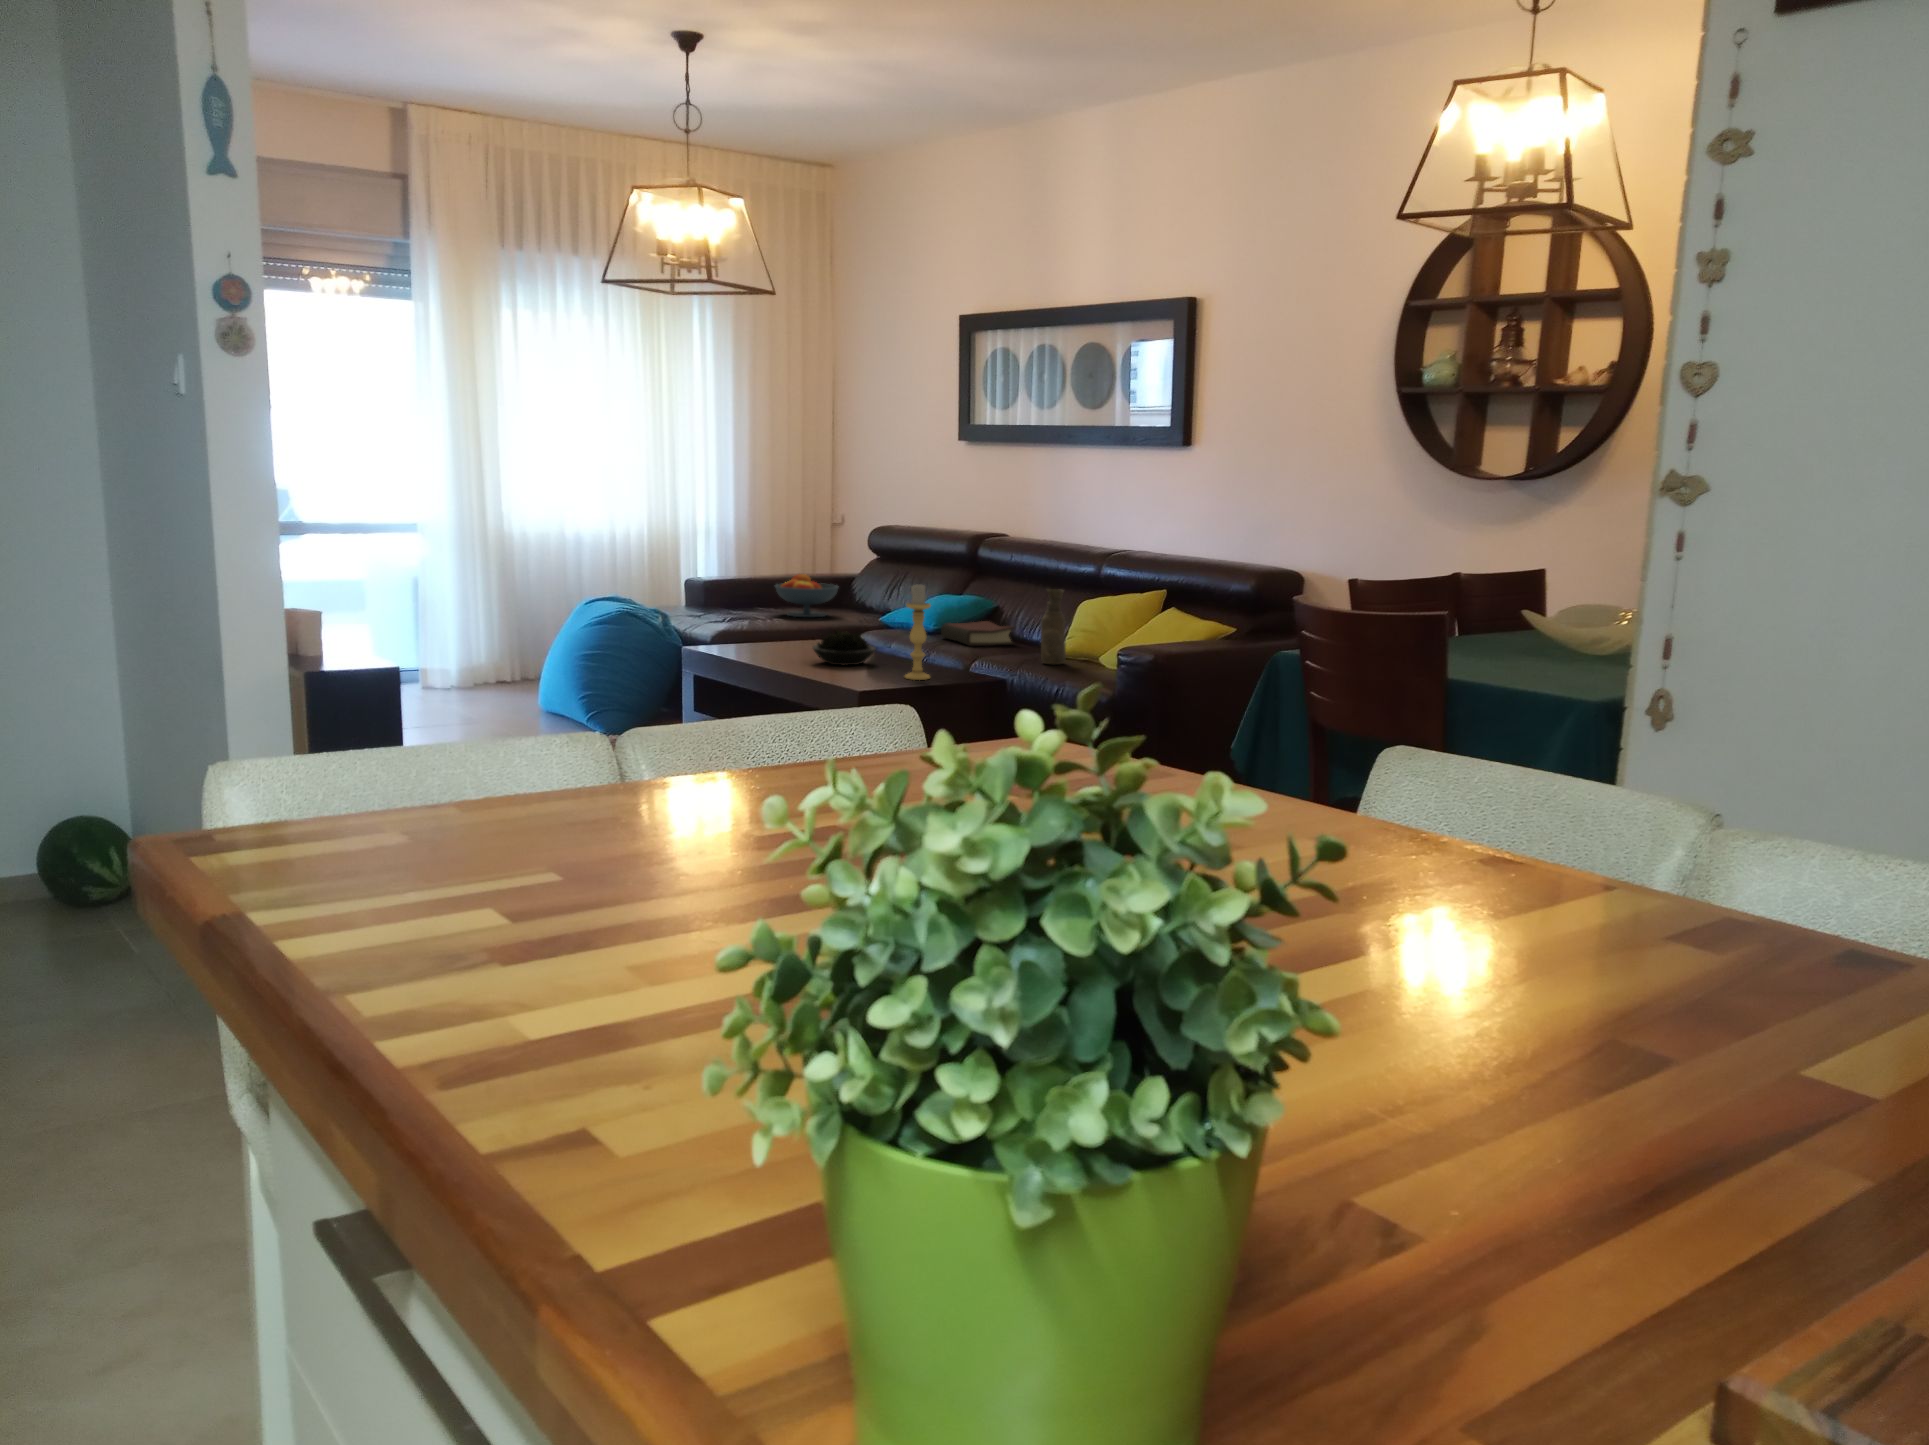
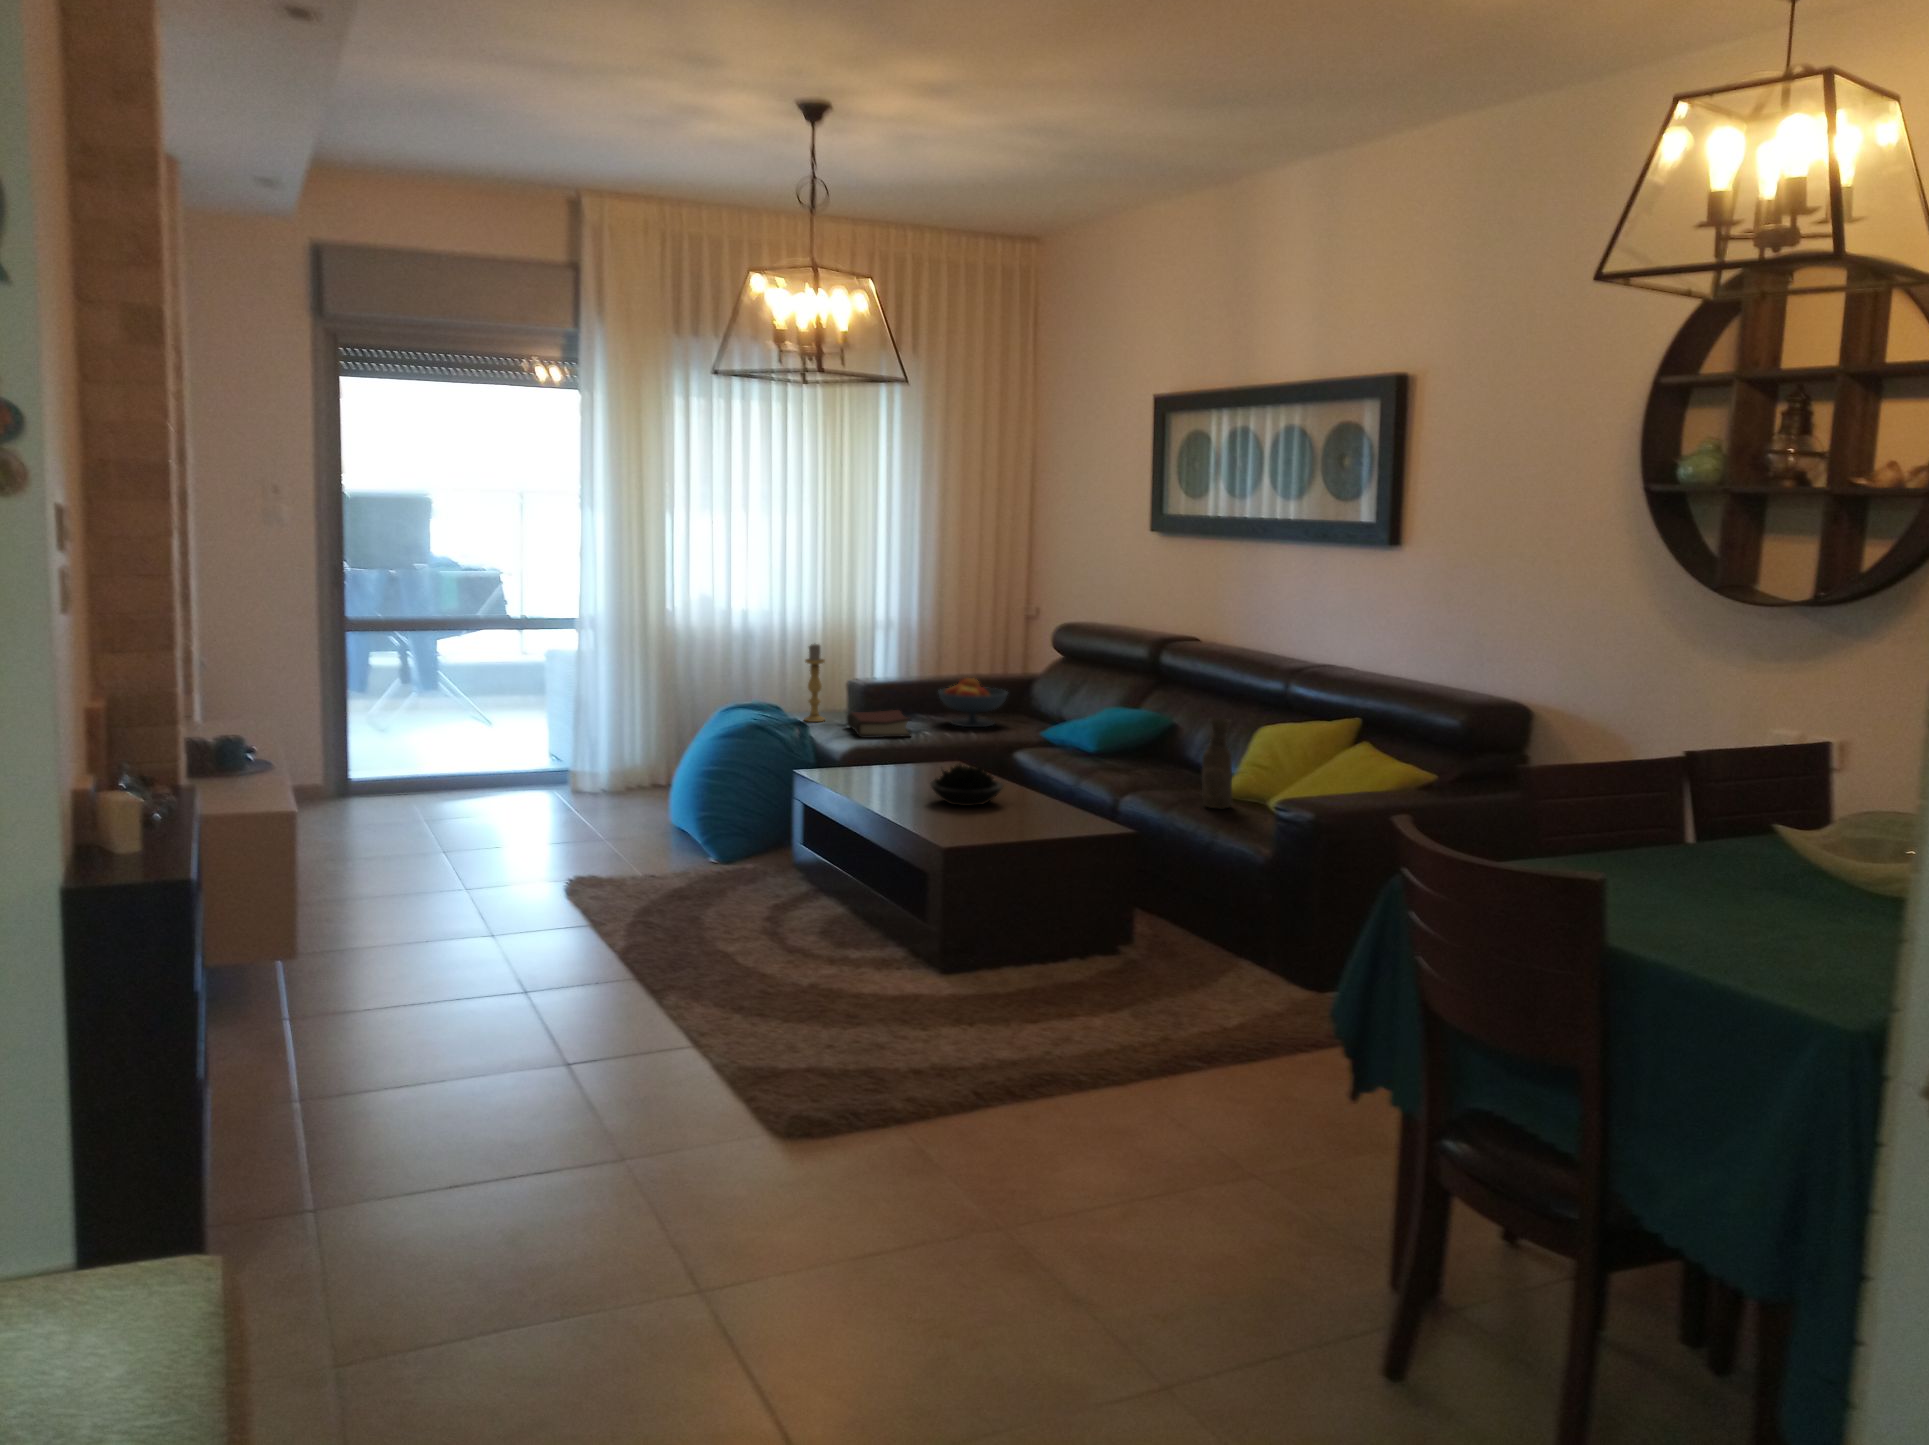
candle holder: present [905,585,931,680] -> present [804,644,825,722]
hardback book: present [941,621,1014,646] -> present [847,710,911,738]

